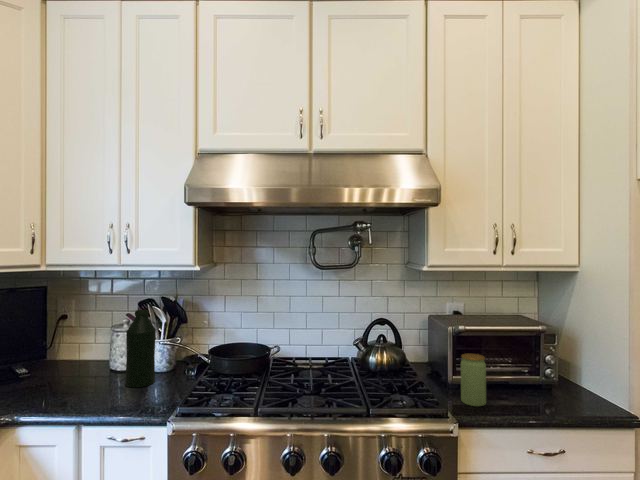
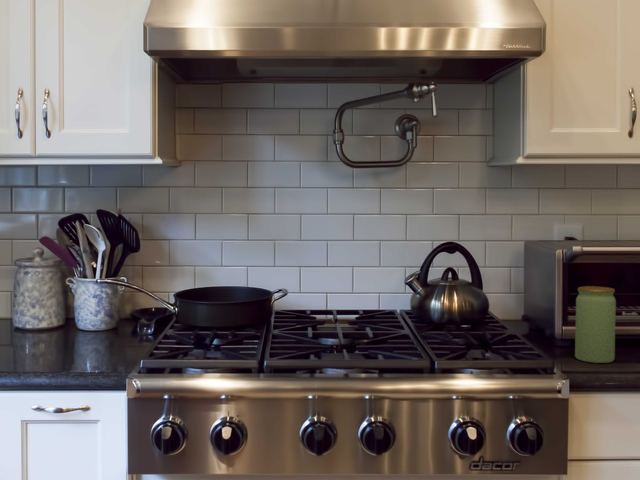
bottle: present [125,310,156,387] -> none [45,227,92,345]

